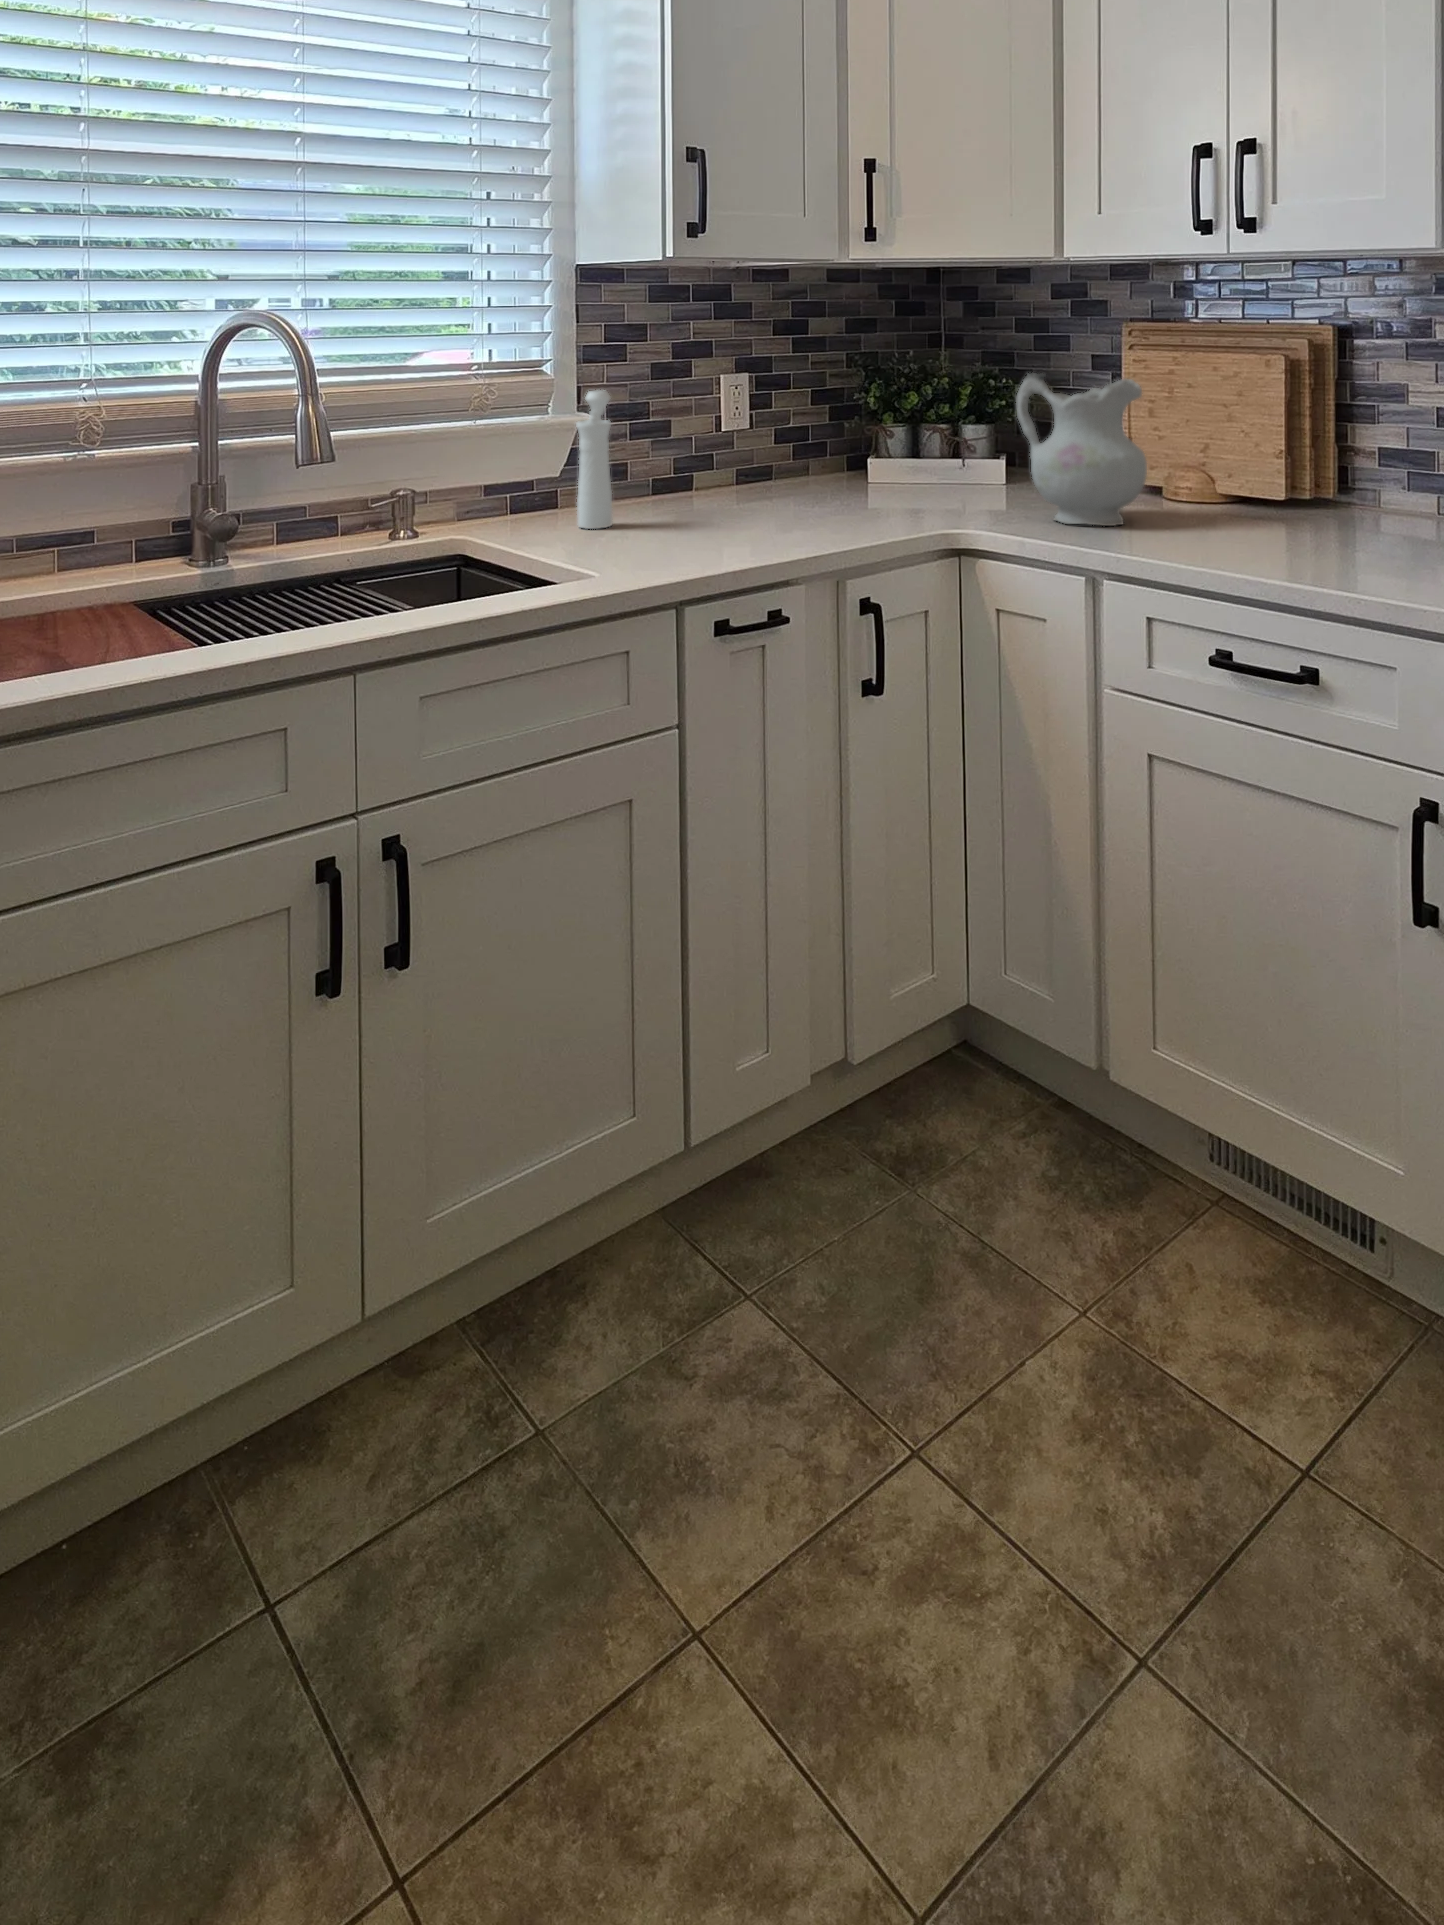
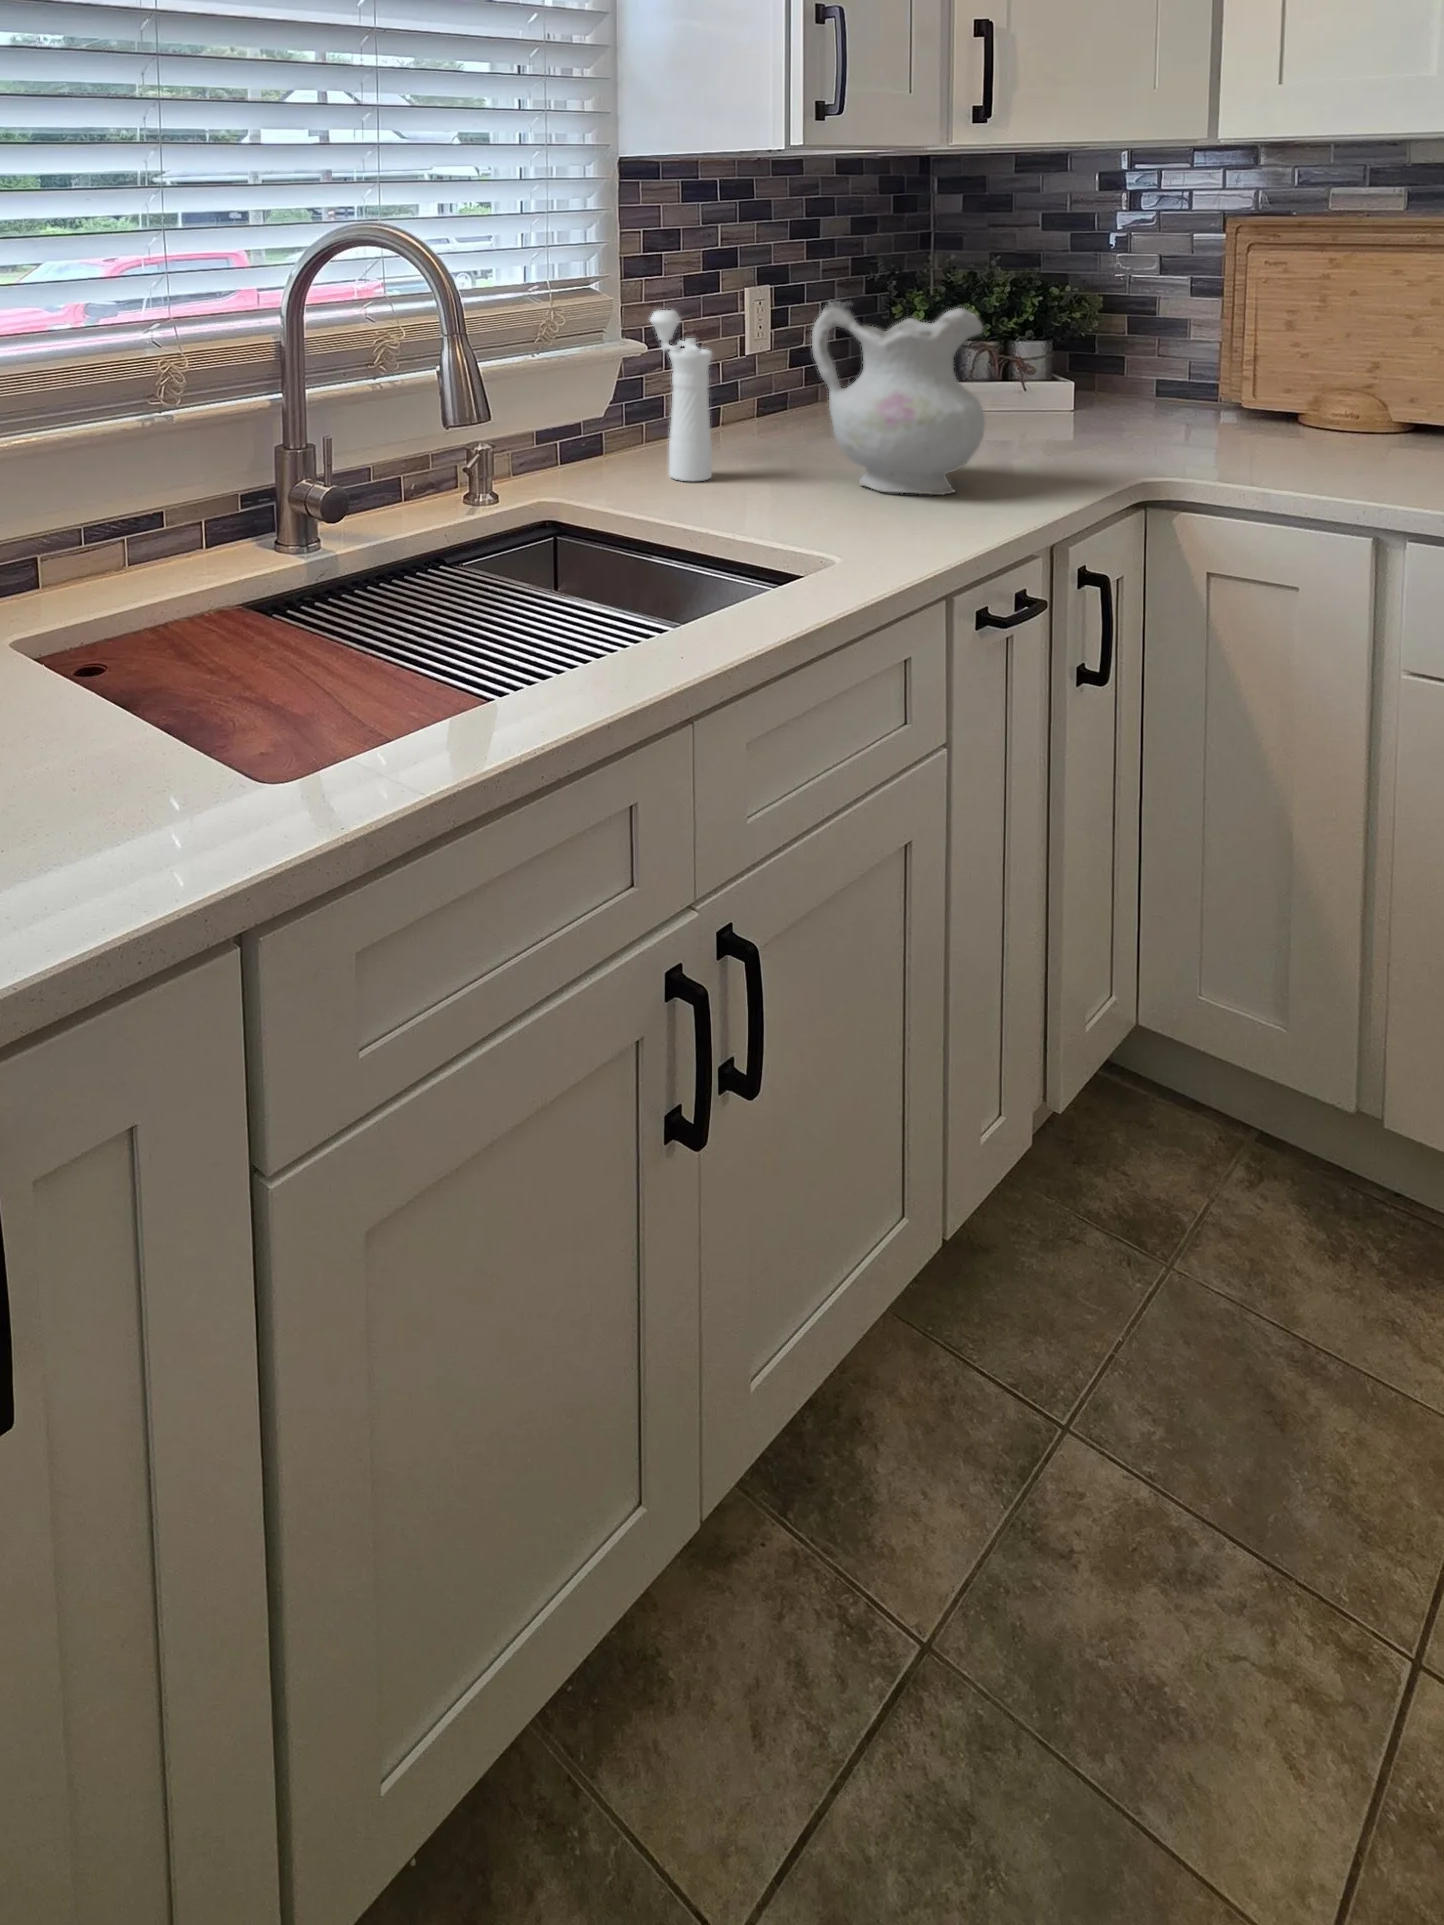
ceramic pitcher: present [1016,373,1147,526] -> present [812,301,985,495]

